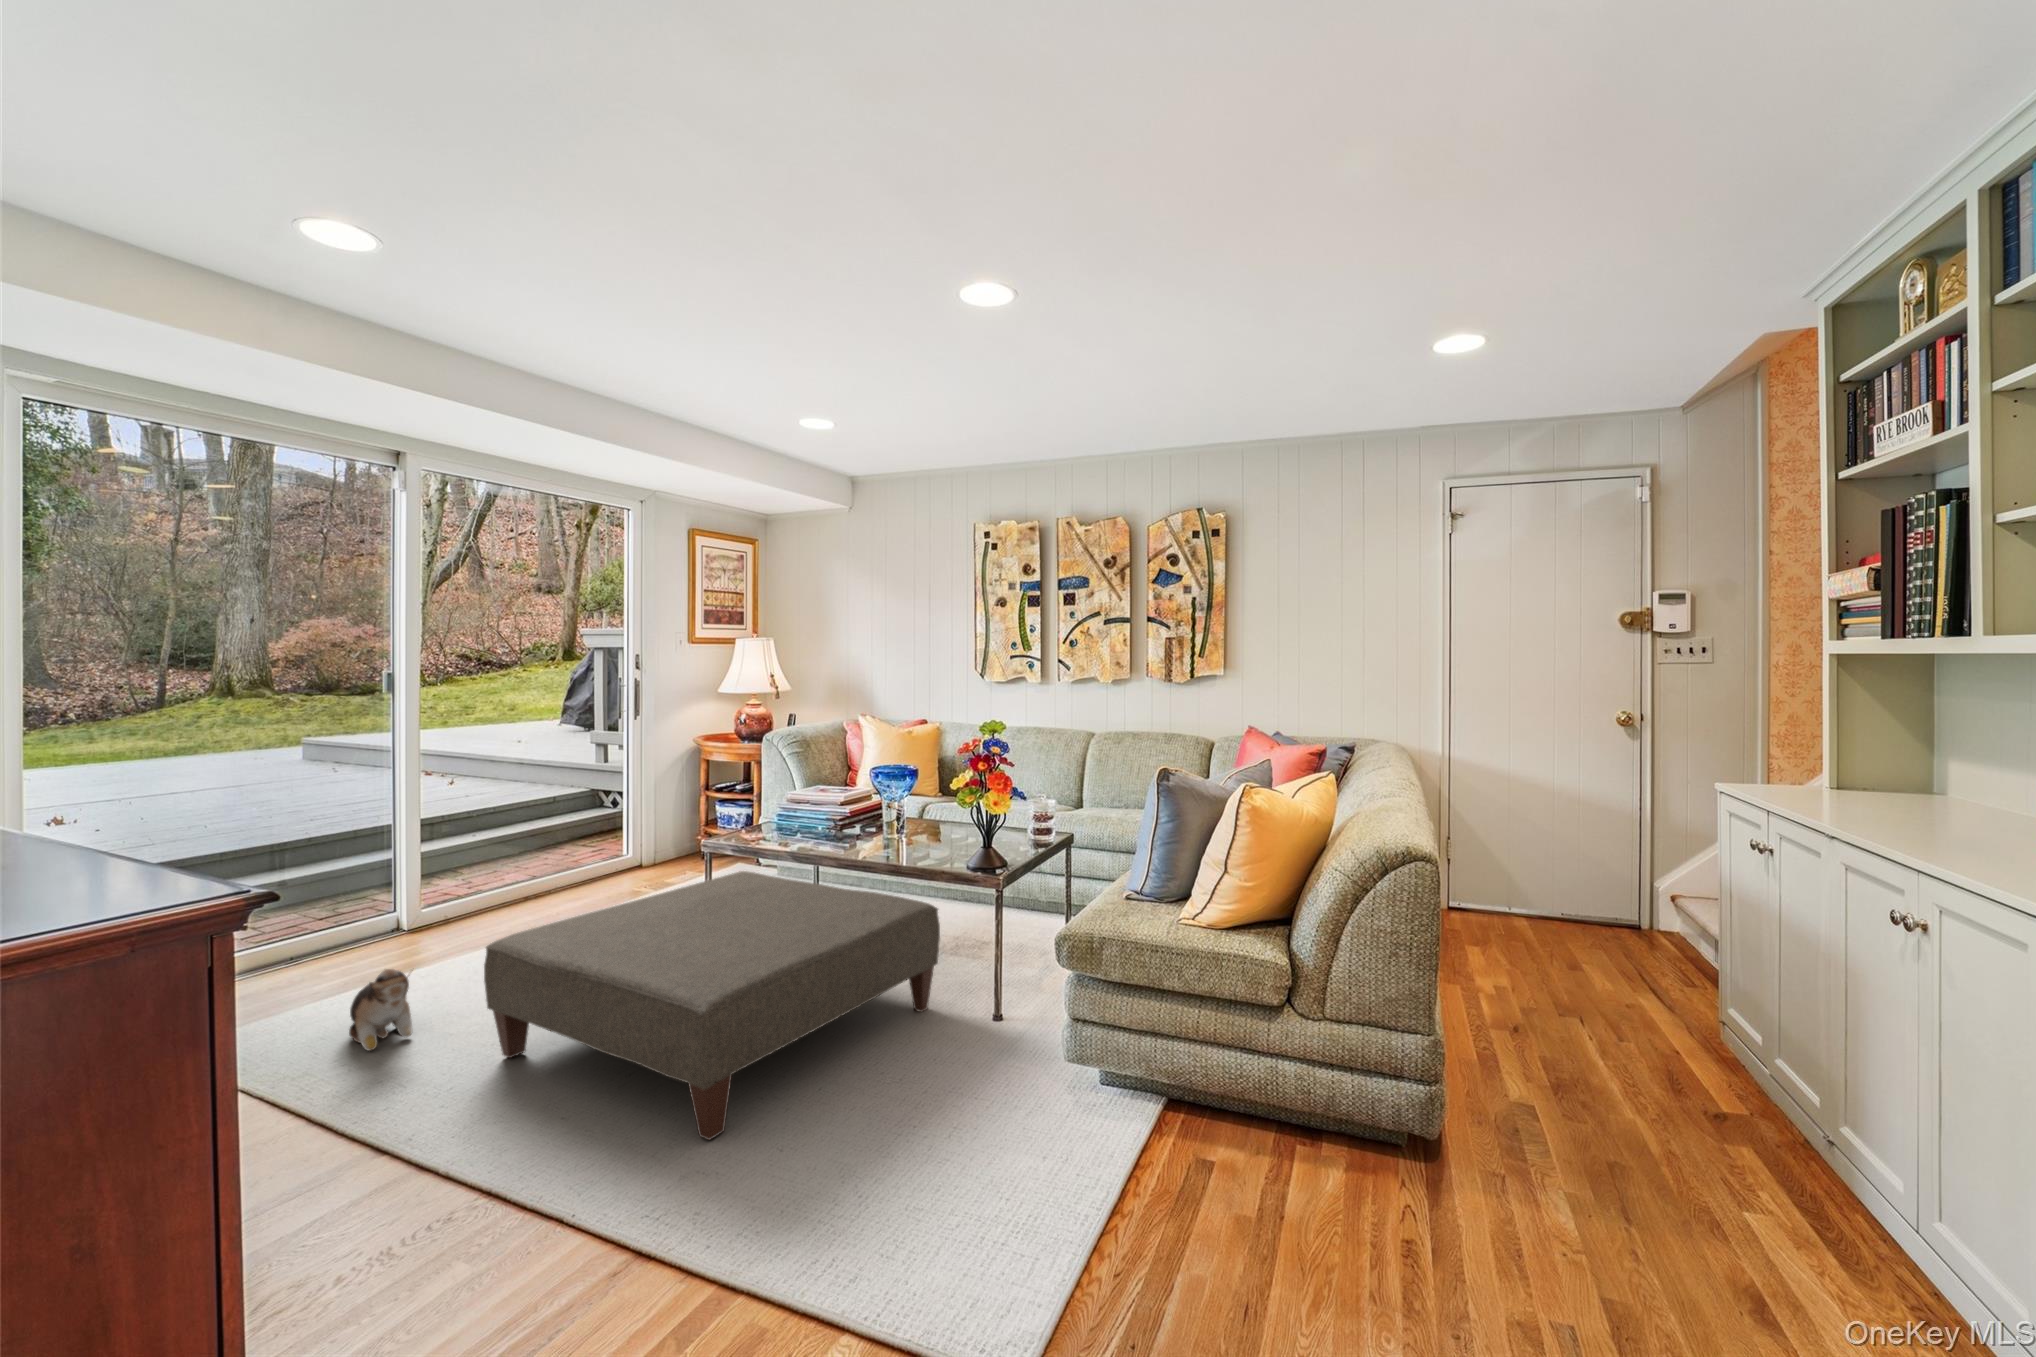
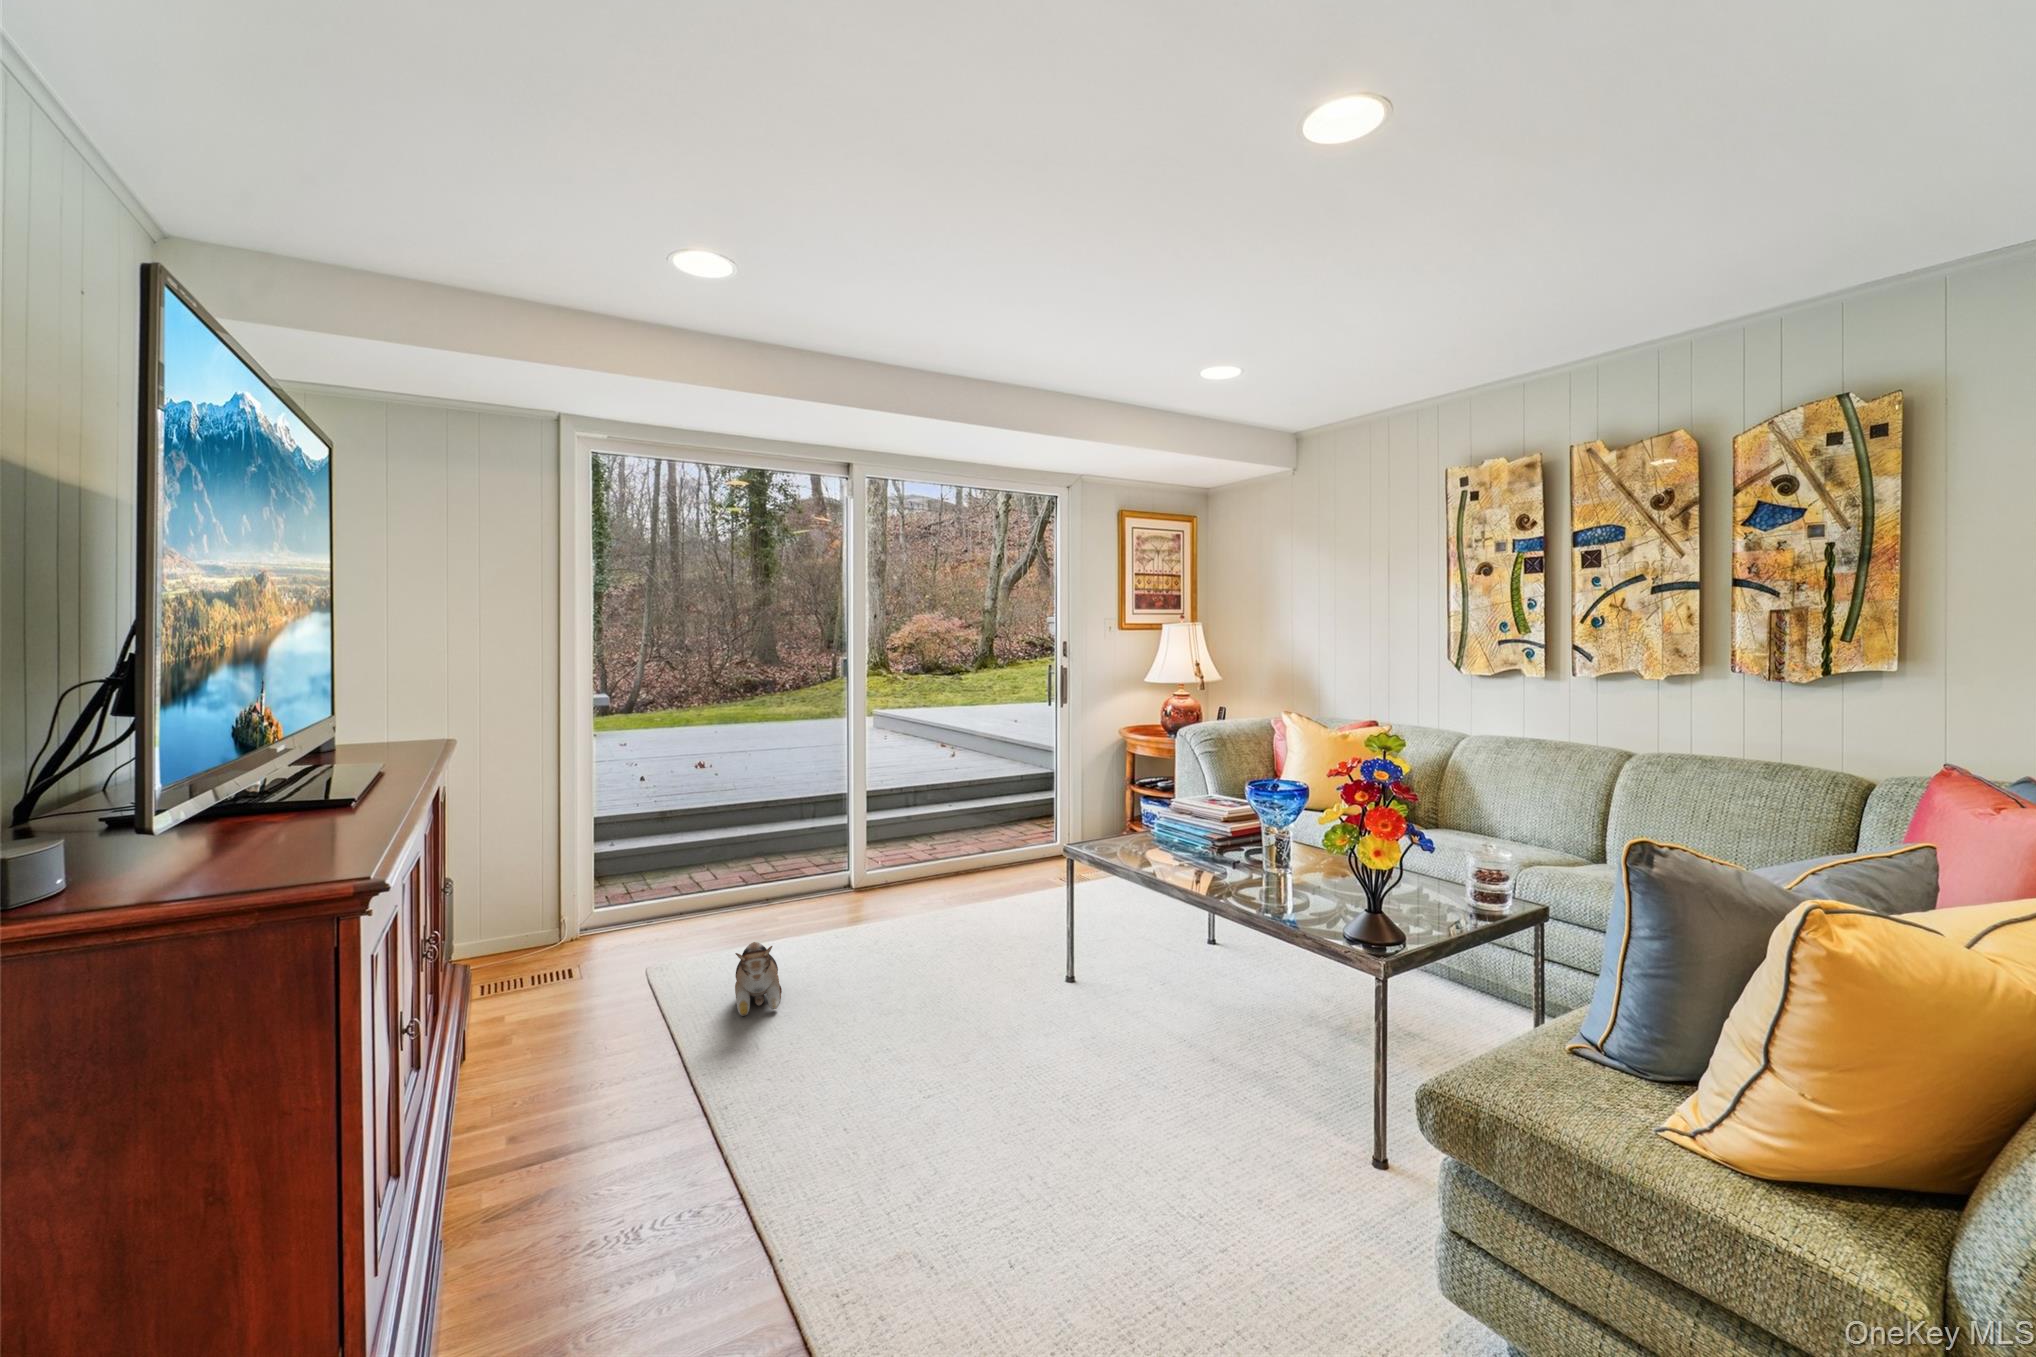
ottoman: present [484,871,940,1140] -> none [812,892,1302,1232]

